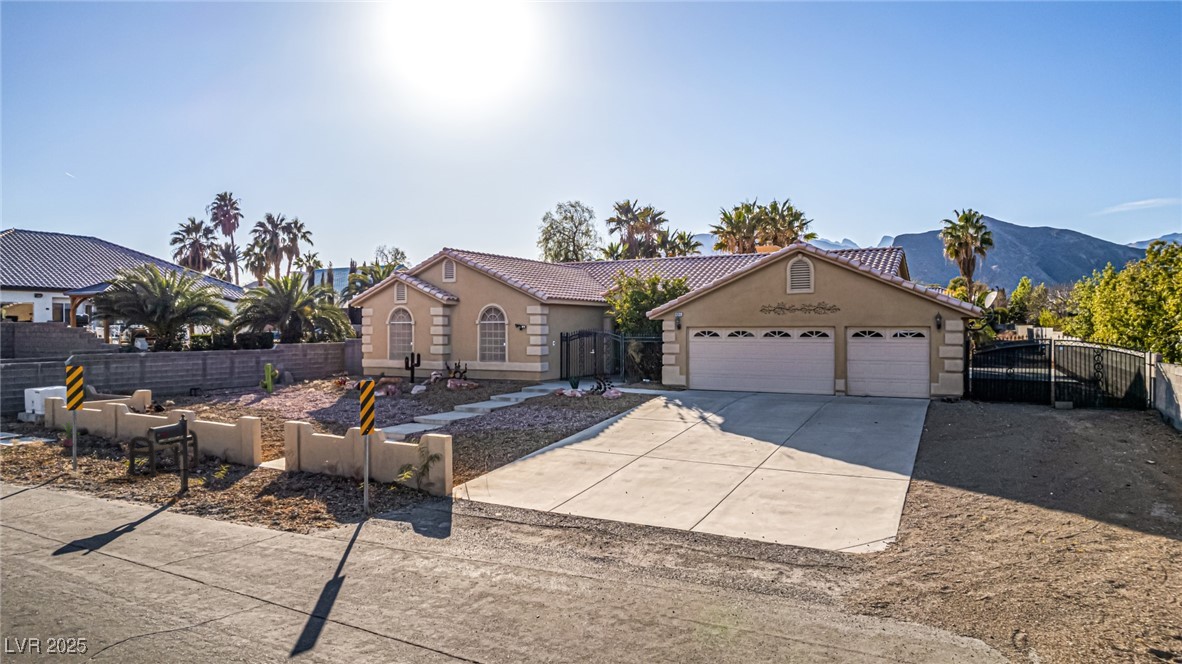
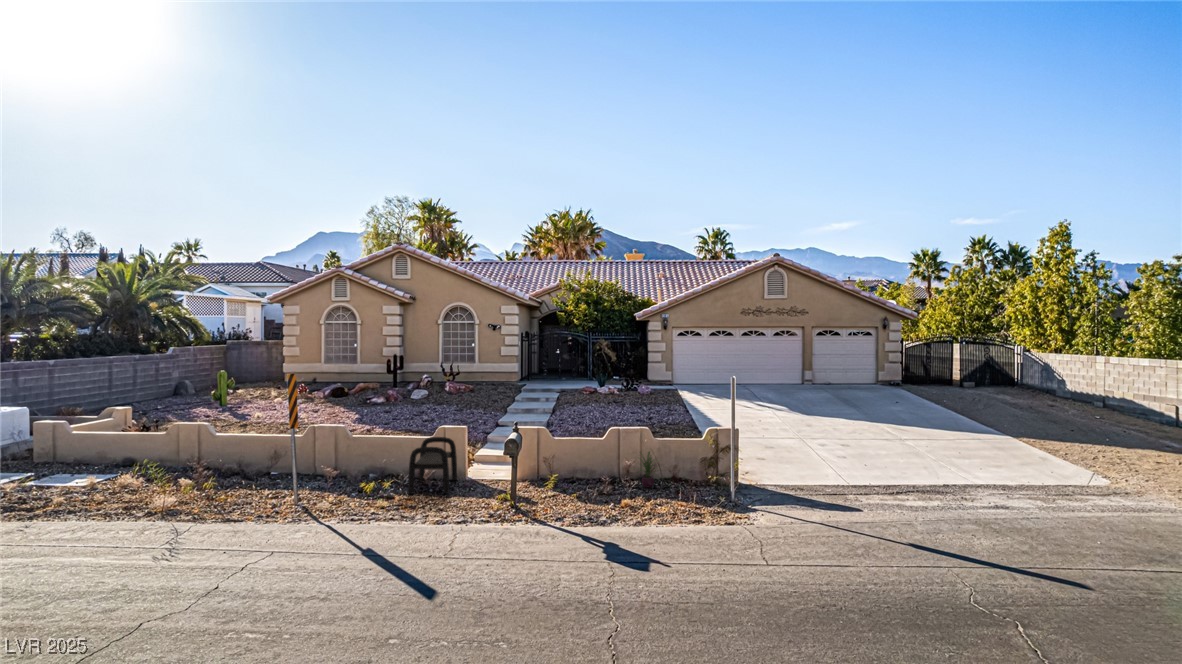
decorative plant: present [63,422,73,447] -> present [640,452,655,488]

